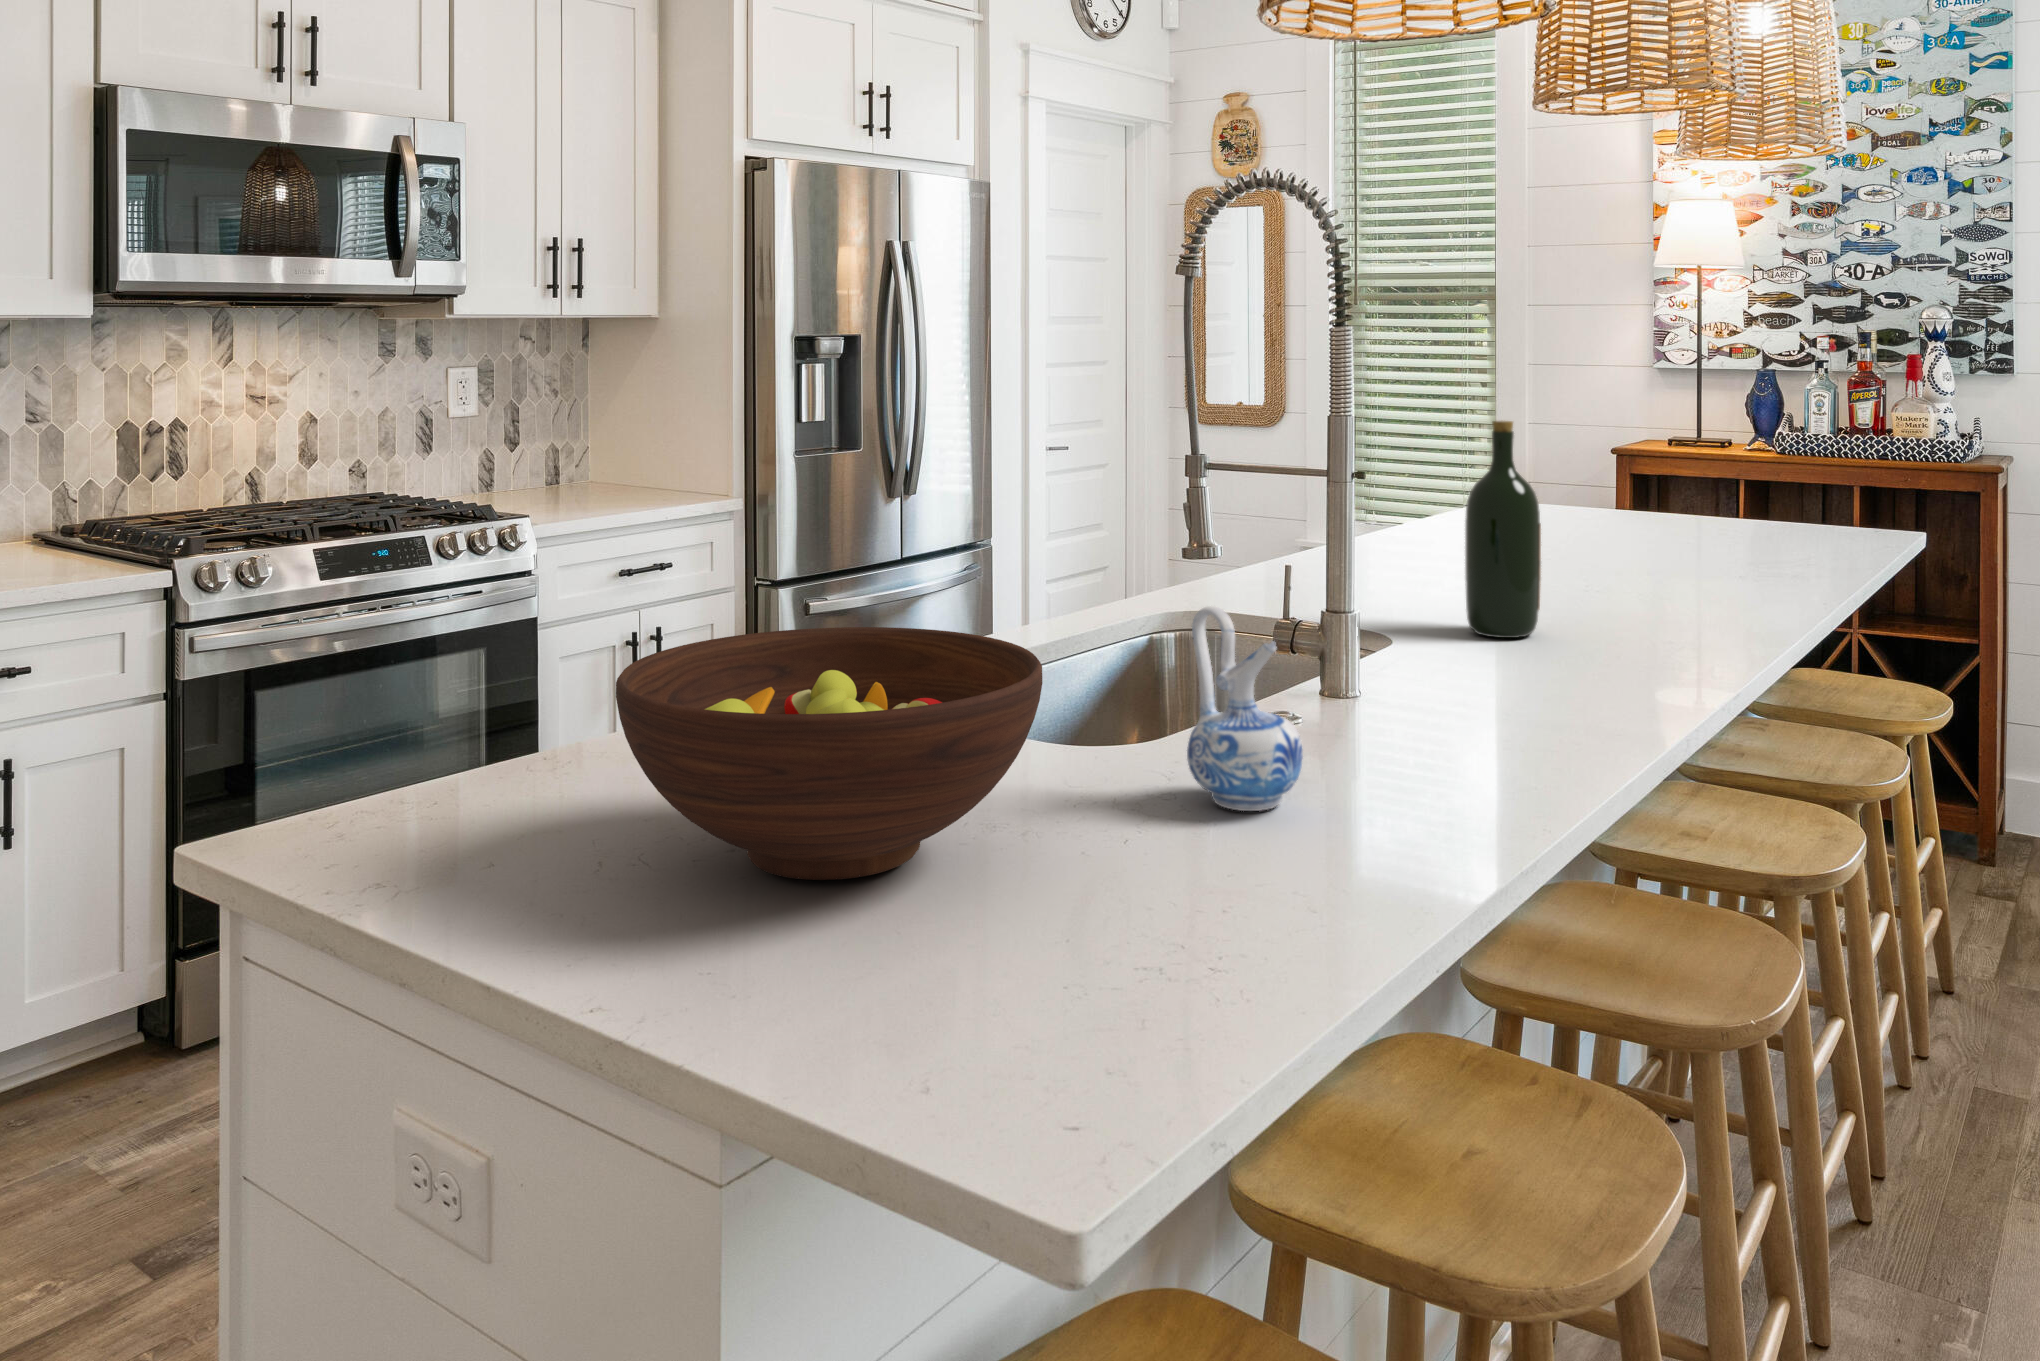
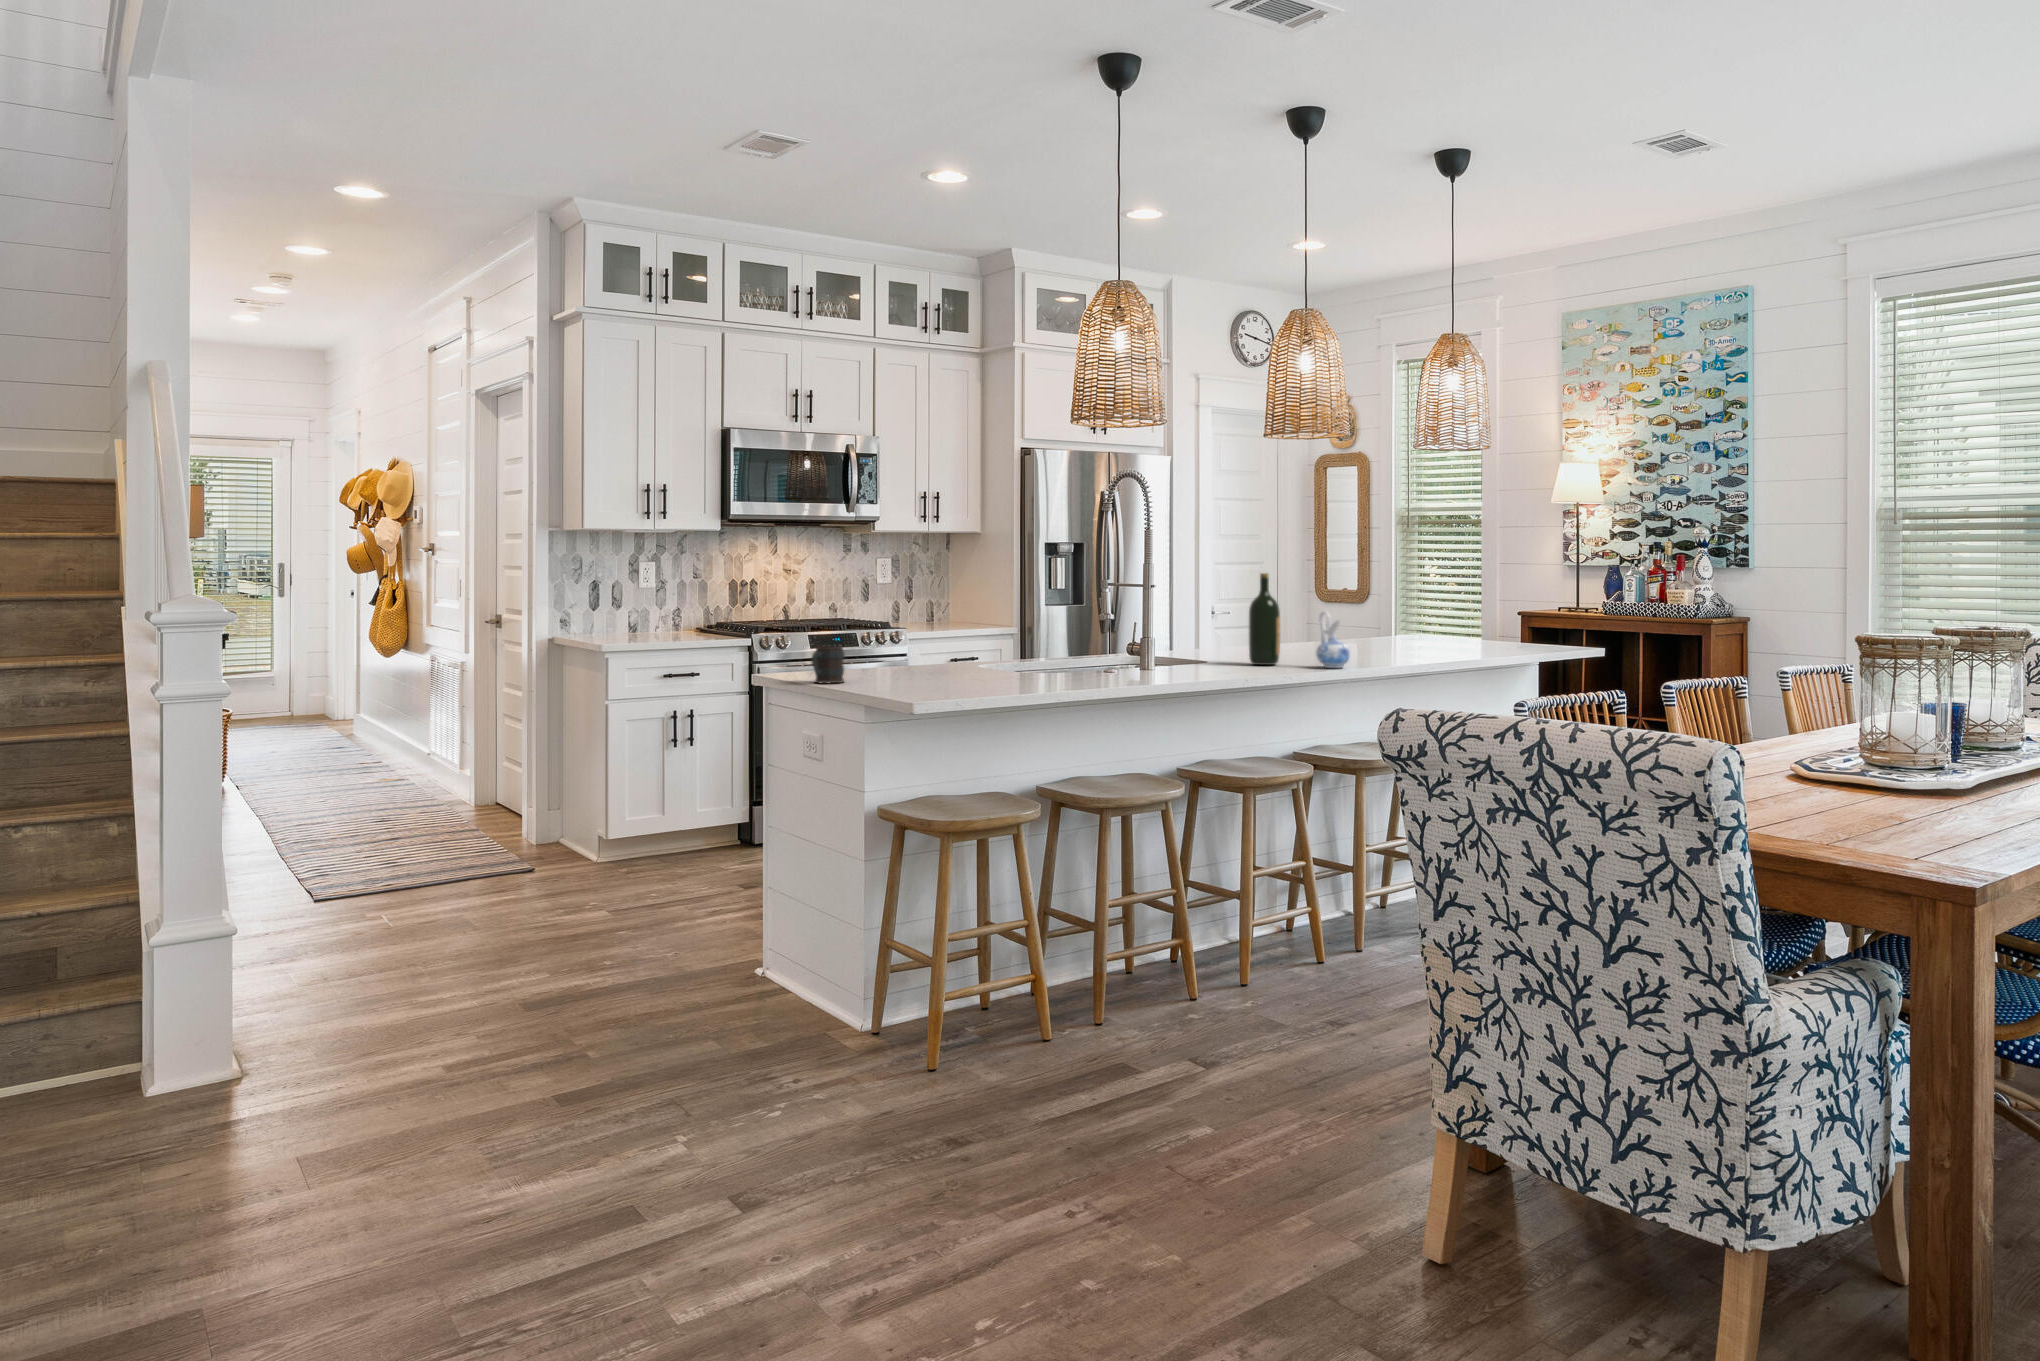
ceramic pitcher: present [1187,606,1303,811] -> present [1316,611,1350,668]
fruit bowl: present [616,627,1042,880] -> none [866,626,992,689]
mug: none [397,705,511,849] -> present [811,646,845,683]

